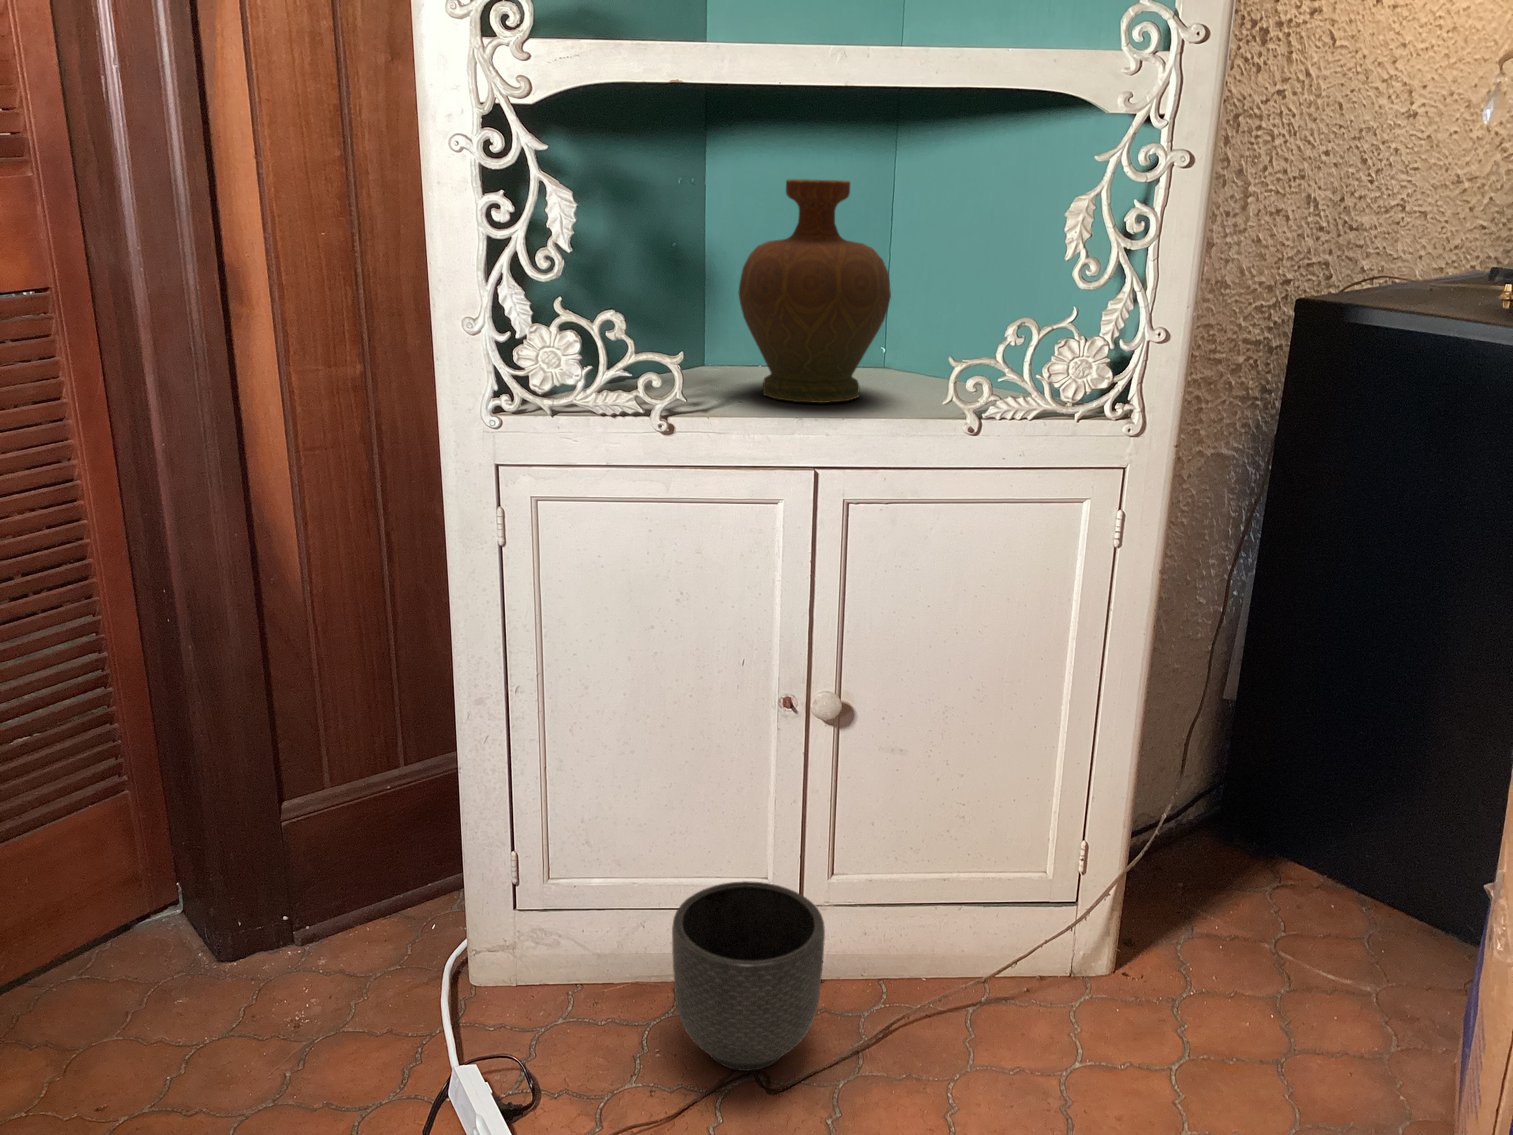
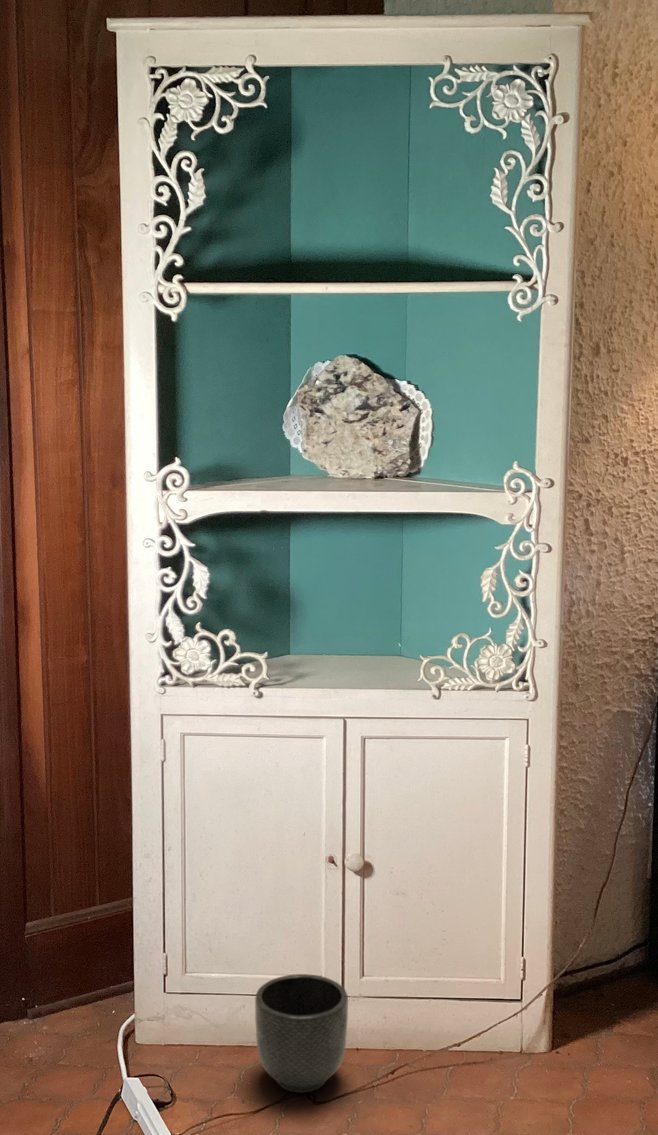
decorative vase: present [738,179,891,403] -> none [306,550,396,680]

